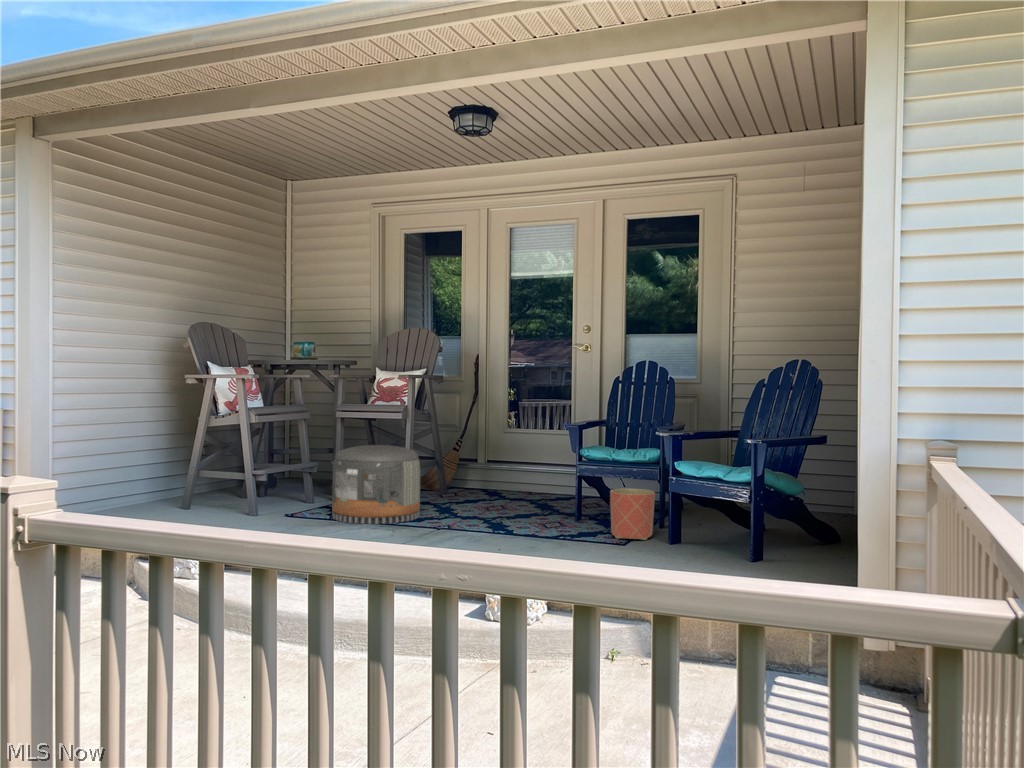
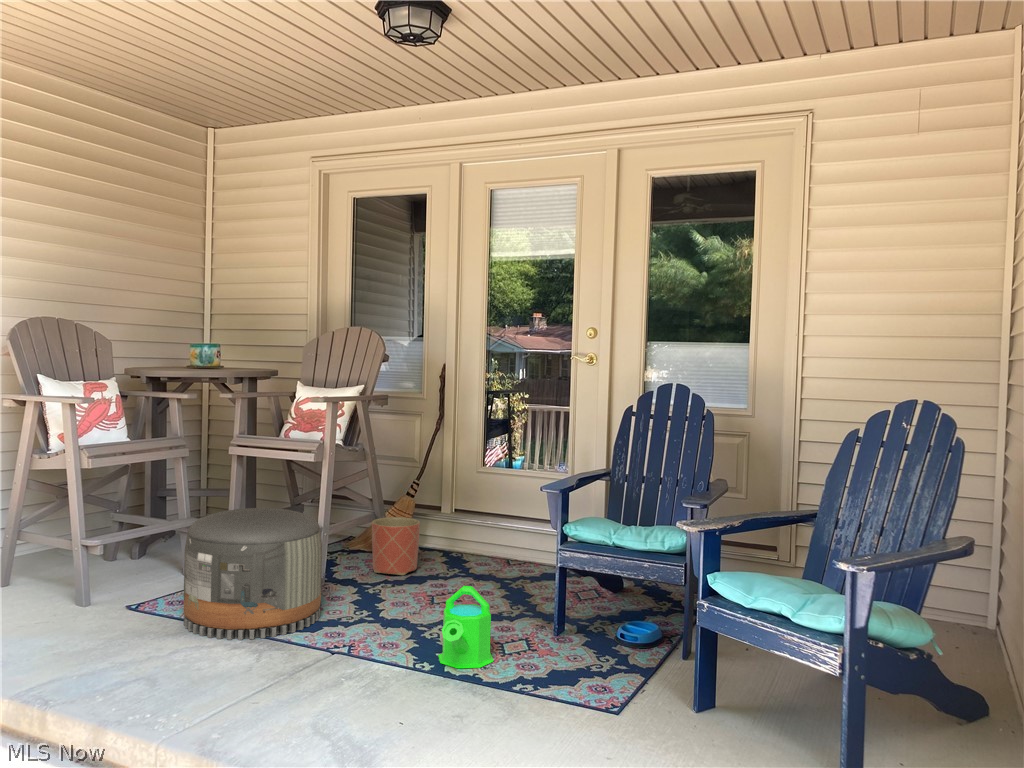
watering can: none [507,483,543,532] -> present [438,586,494,668]
planter: present [610,488,655,540] -> present [372,517,420,576]

